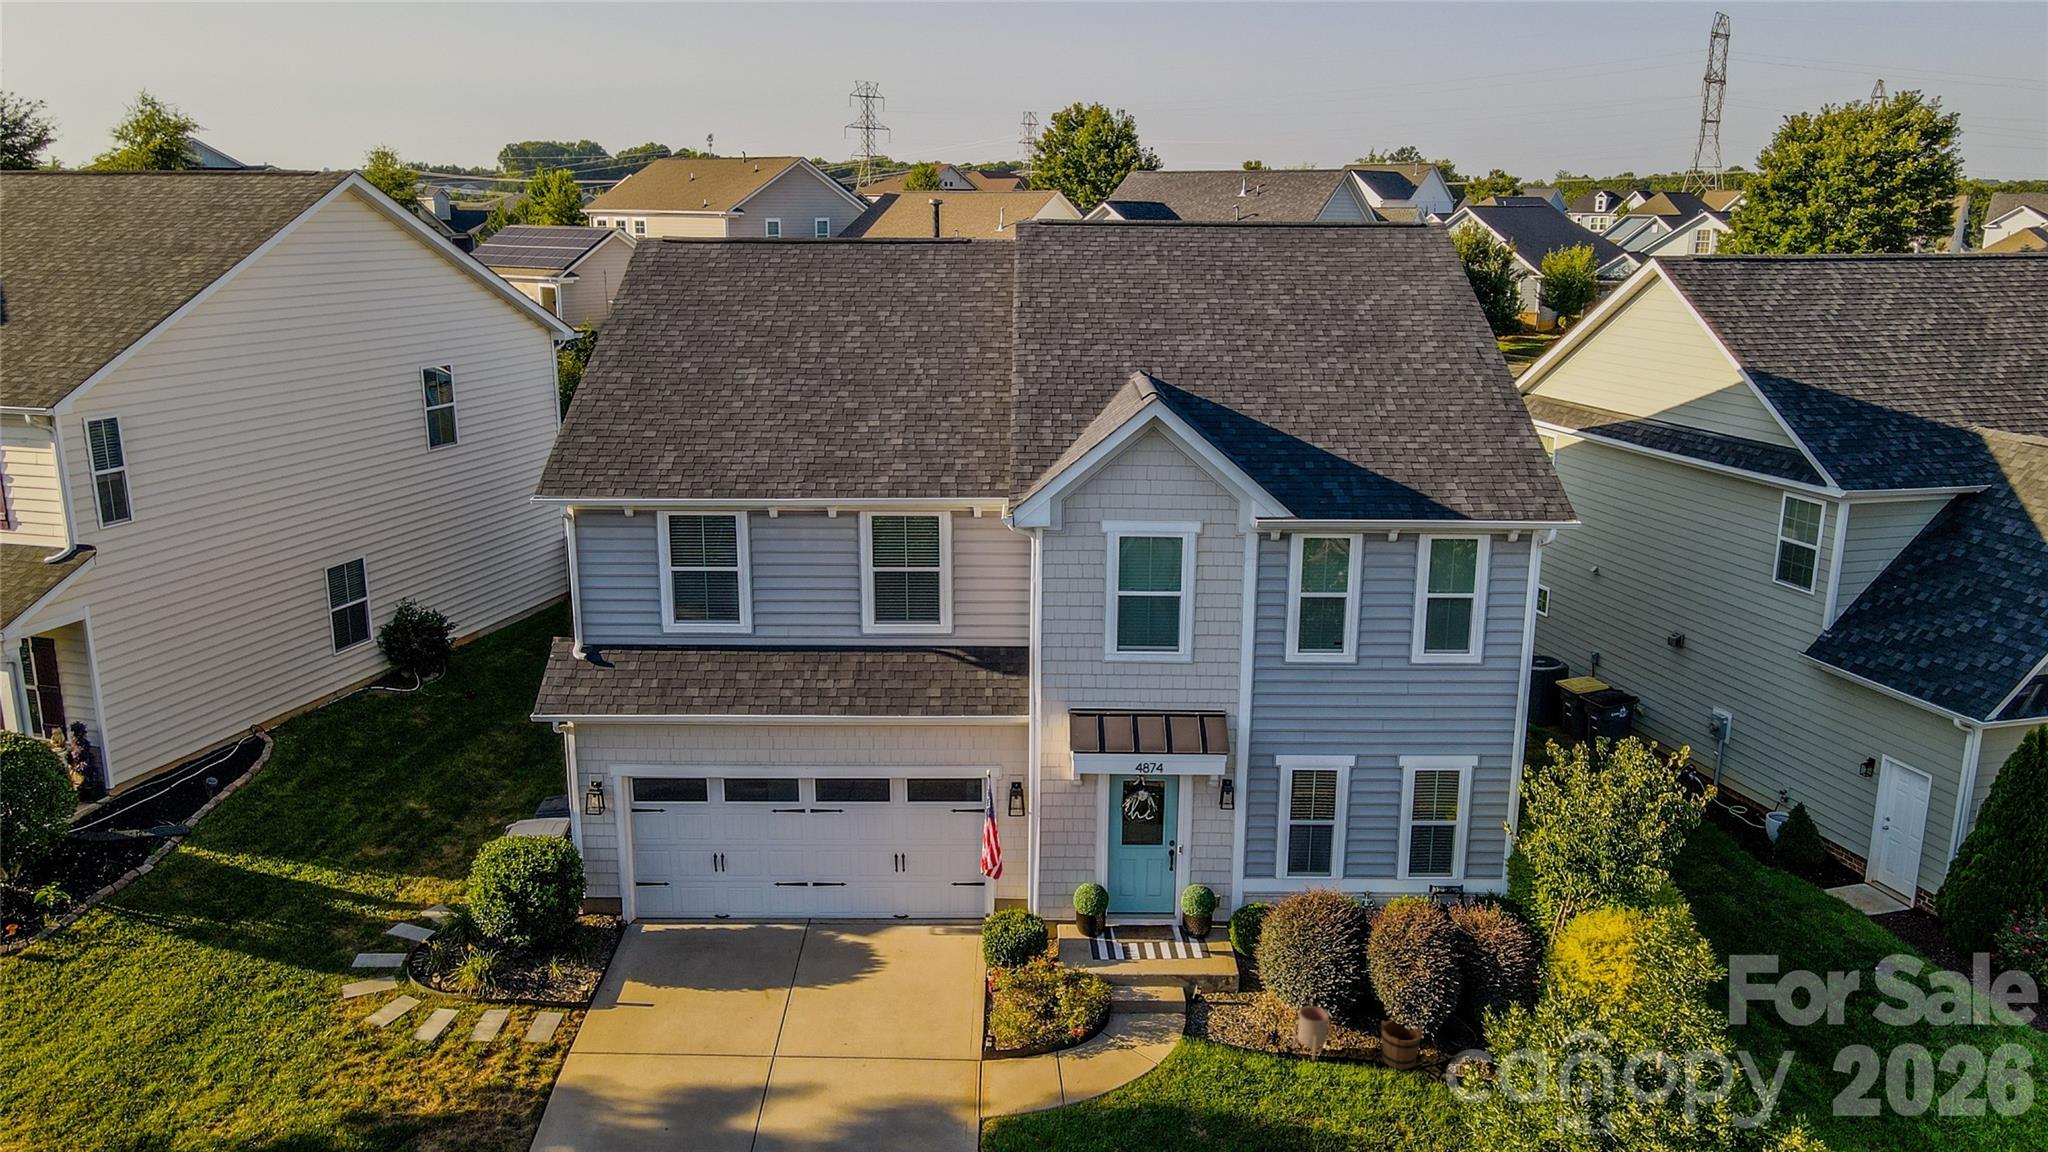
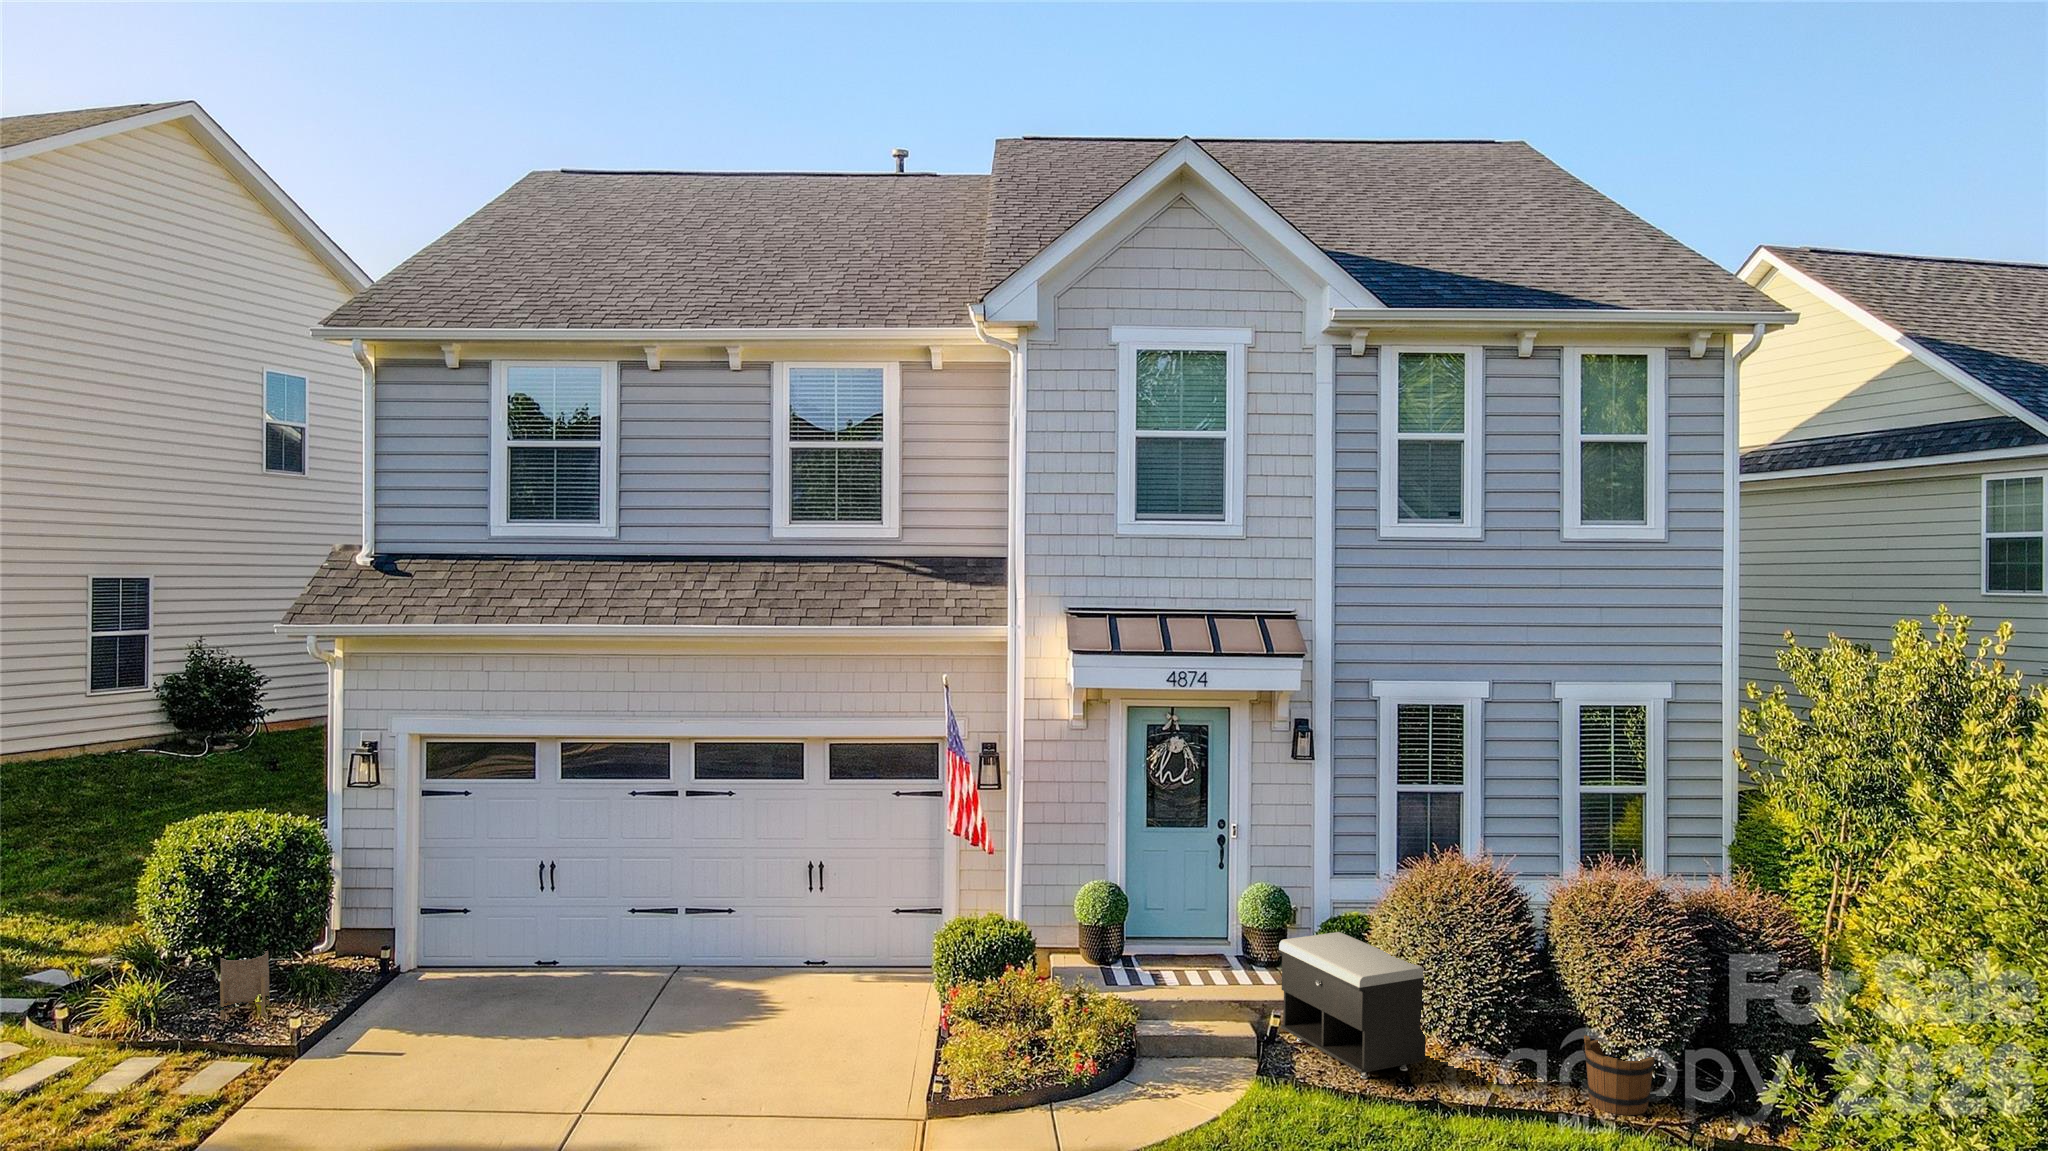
storage bench: none [1202,935,1291,1037] -> present [1279,932,1426,1079]
planter: present [1293,1006,1332,1060] -> present [220,951,269,1020]

